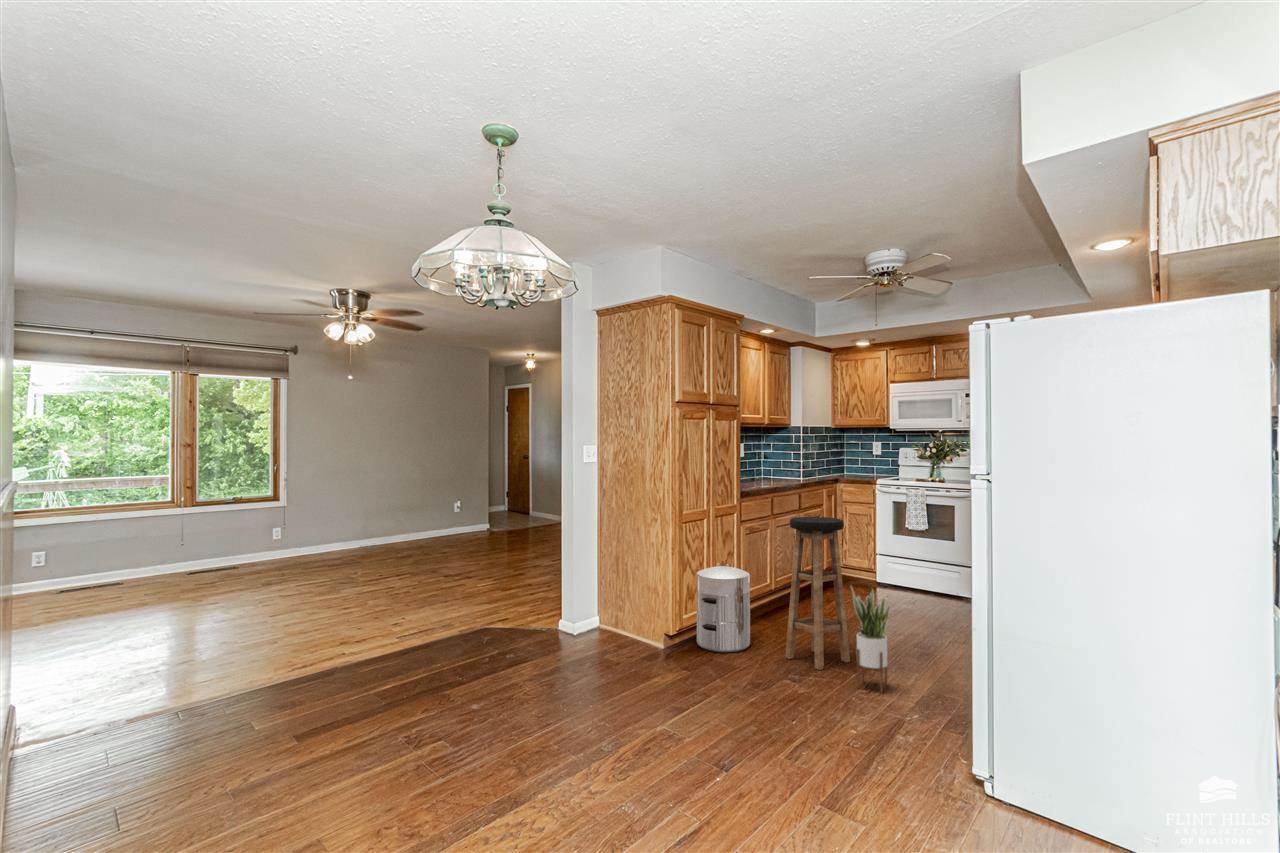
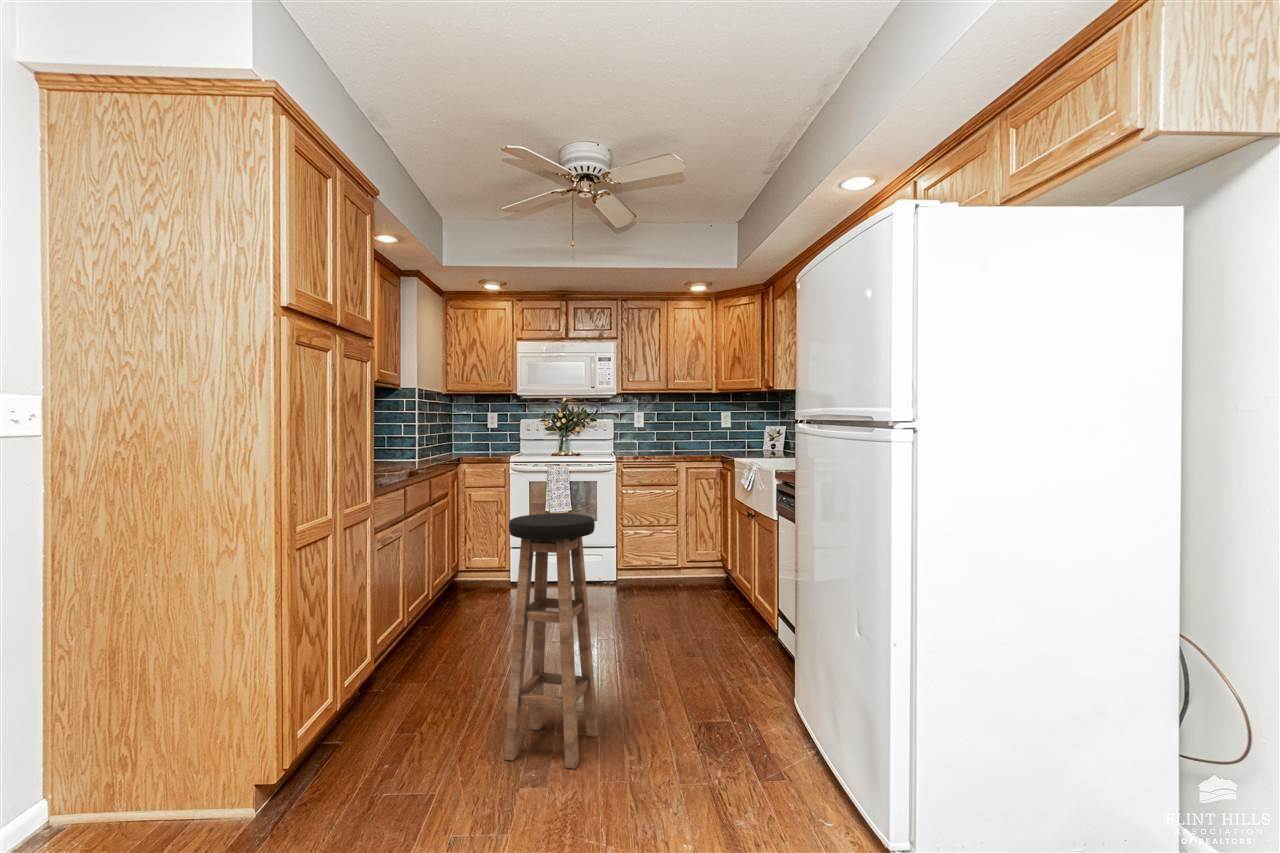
waste bin: present [696,563,750,652] -> none [323,615,429,790]
potted plant: present [851,587,890,692] -> none [635,621,704,790]

